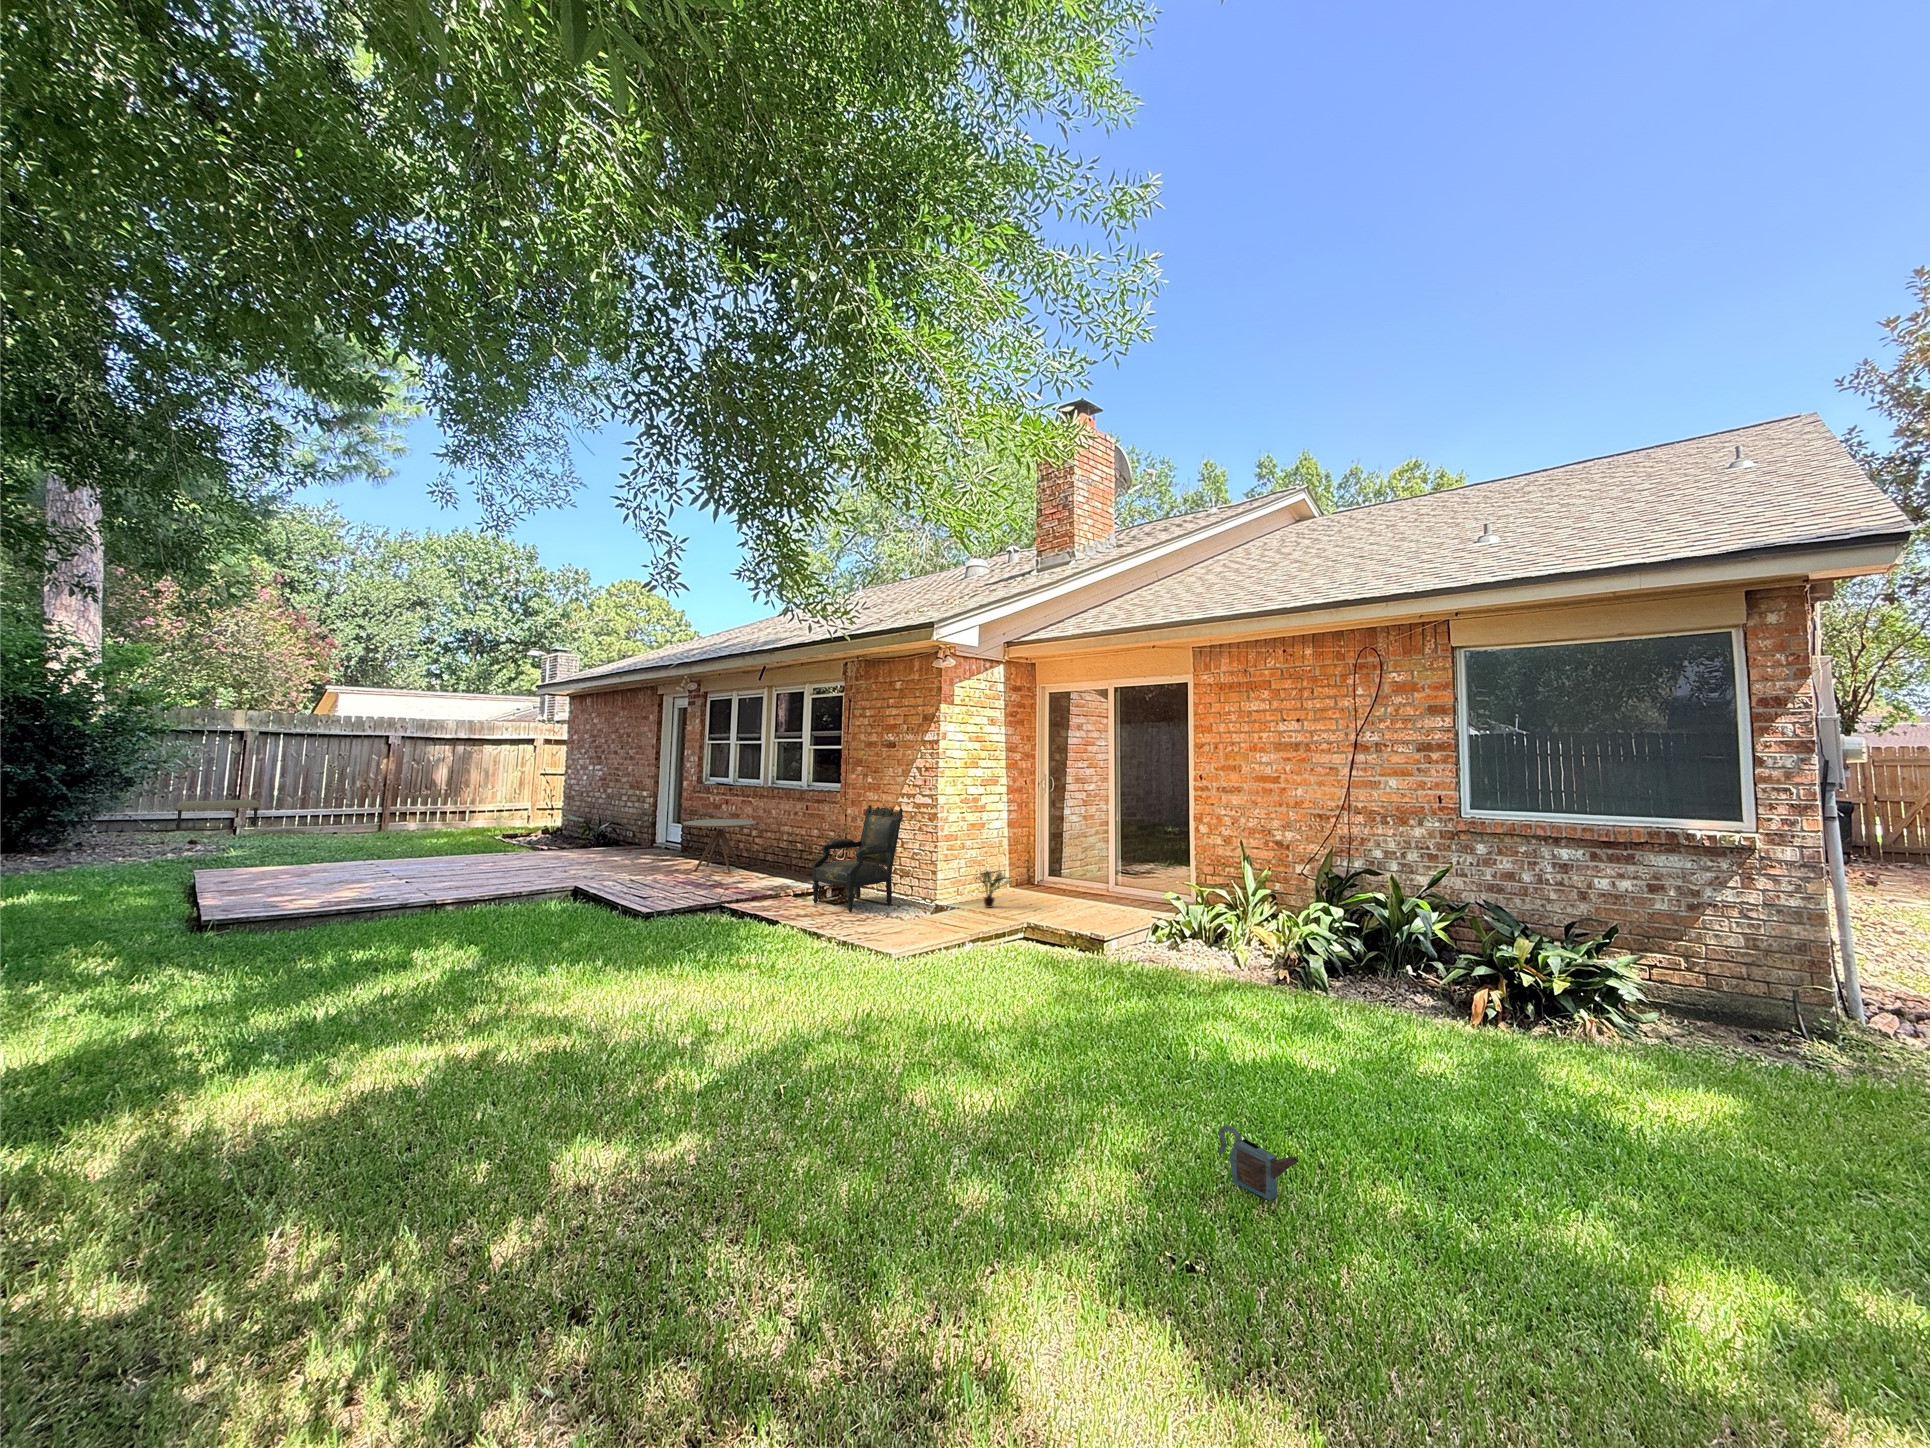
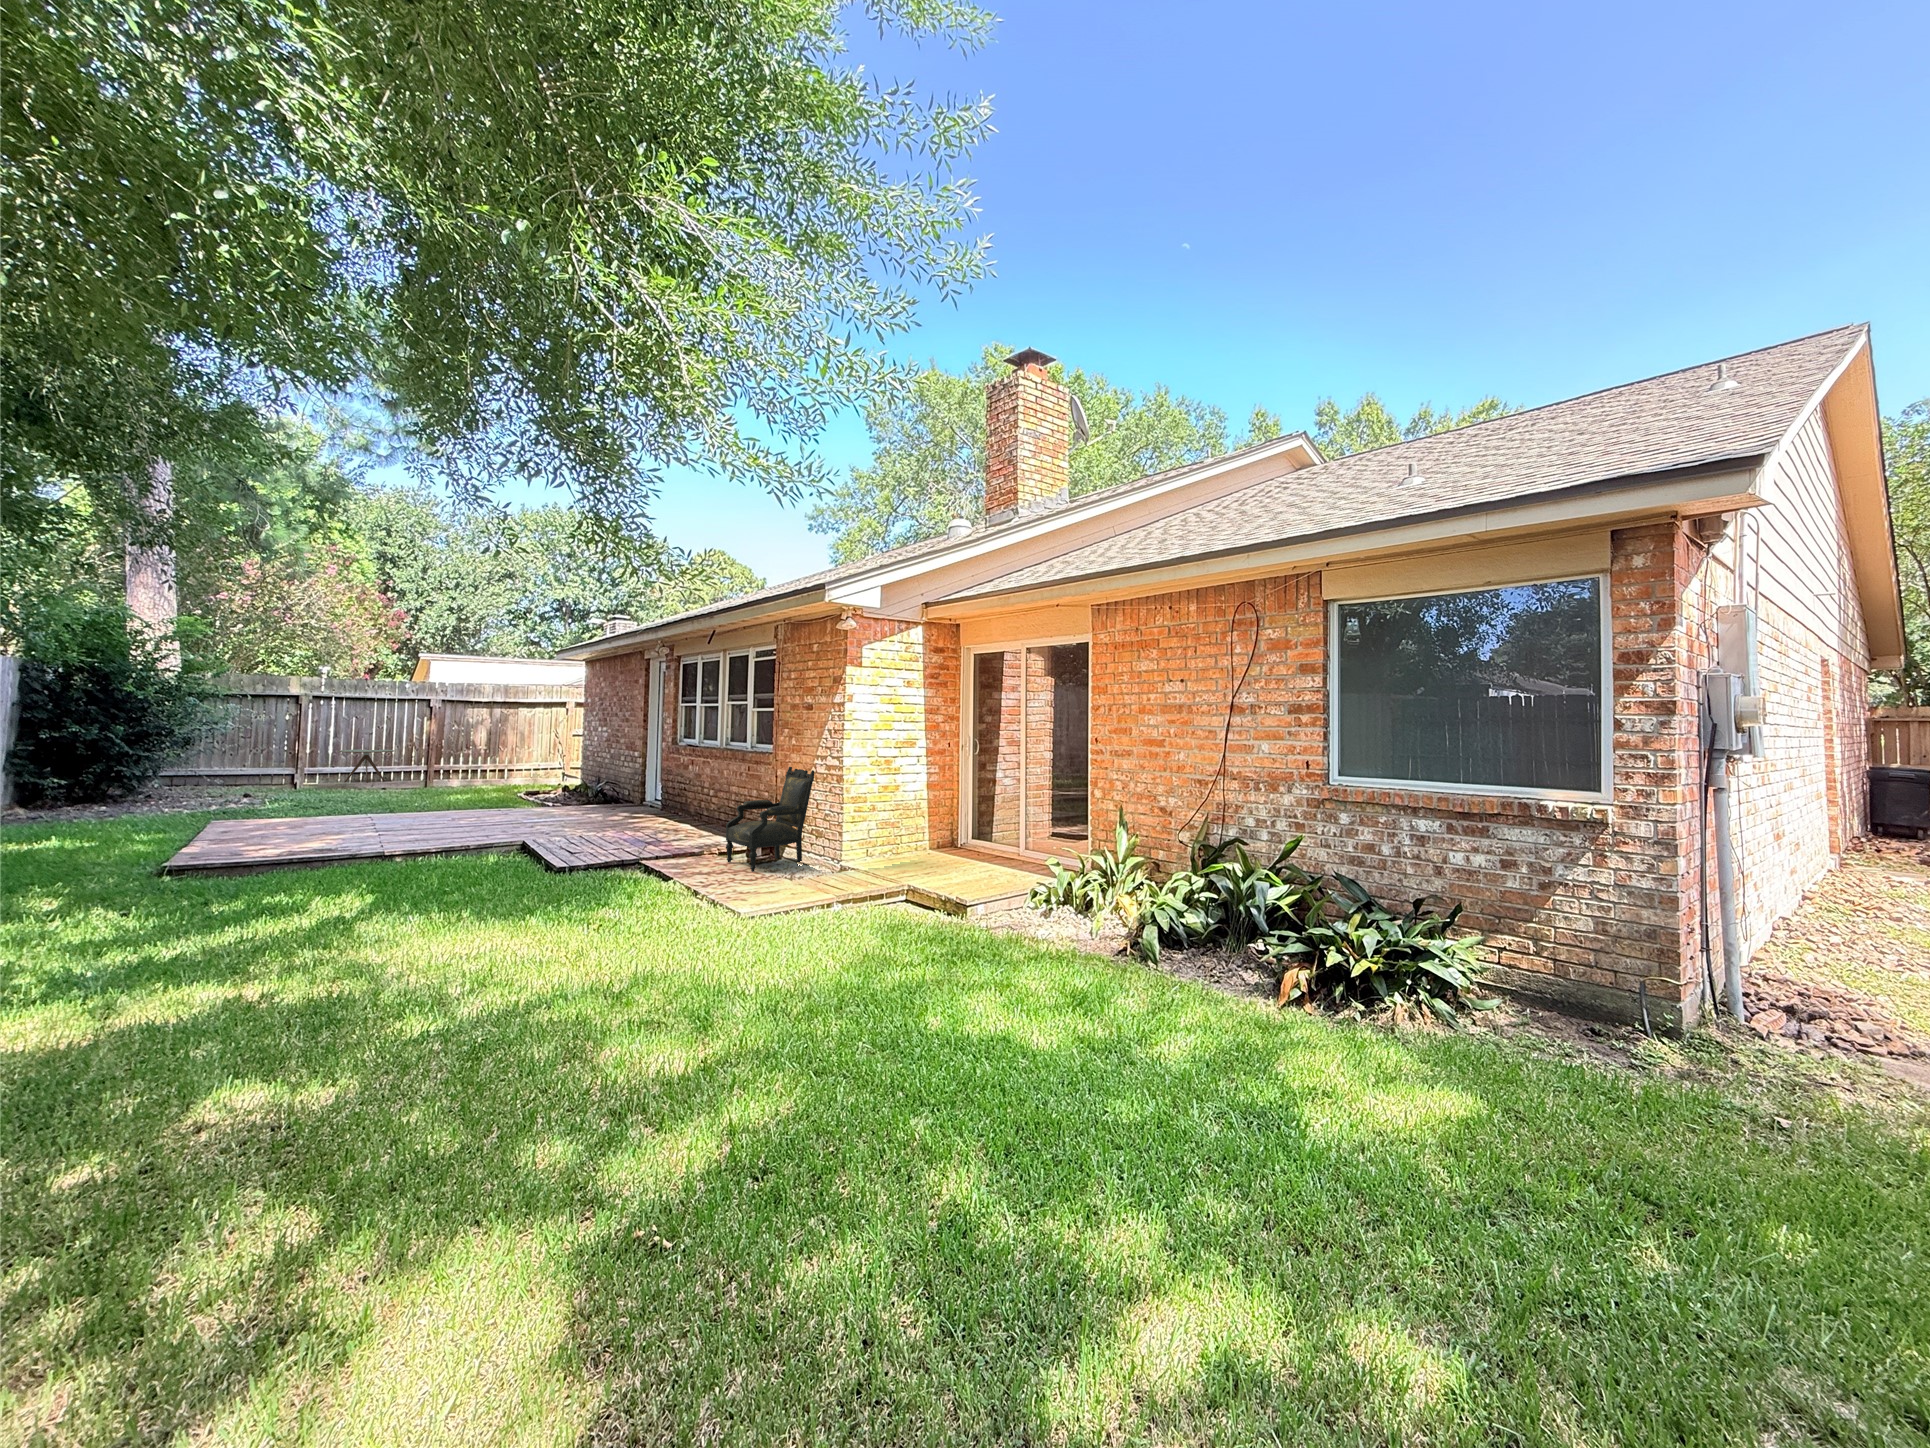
bench: present [176,800,259,829] -> none [245,758,316,784]
round table: present [683,819,756,872] -> present [337,749,394,783]
potted plant: present [976,871,1010,908] -> none [880,832,919,871]
watering can: present [1218,1125,1298,1201] -> none [802,1077,838,1152]

